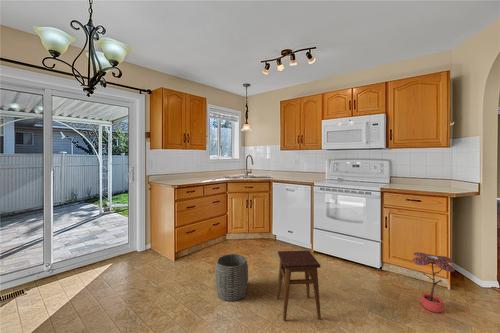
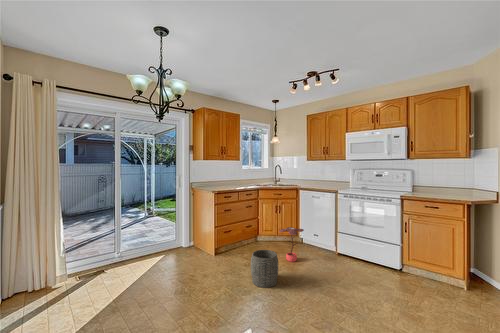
stool: present [277,251,321,321] -> none [303,247,340,305]
potted plant: present [413,252,455,313] -> present [279,227,304,262]

